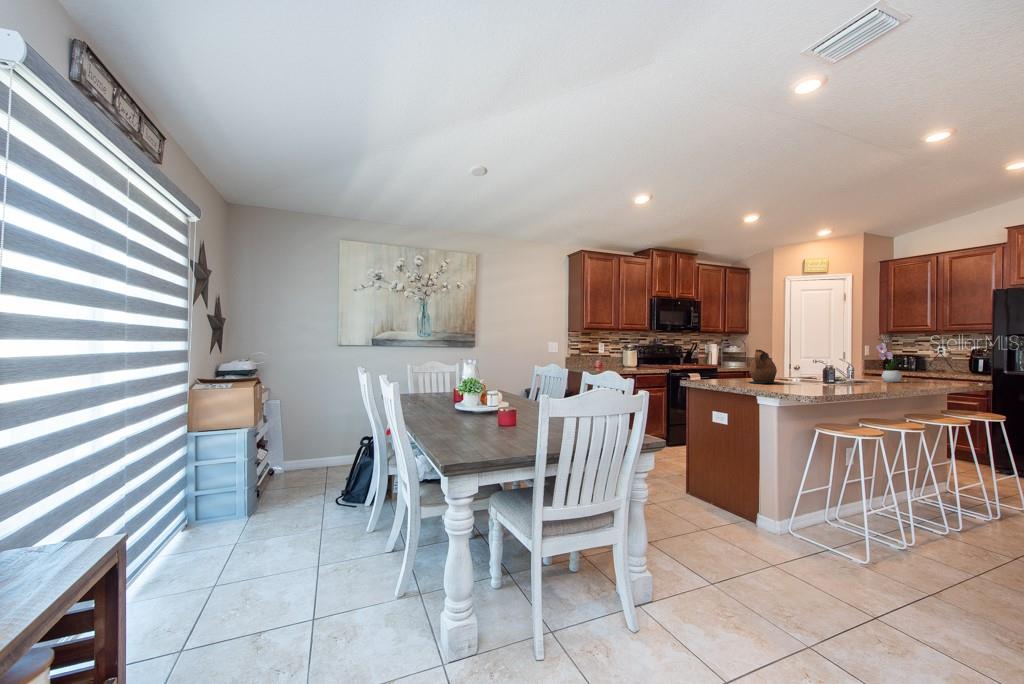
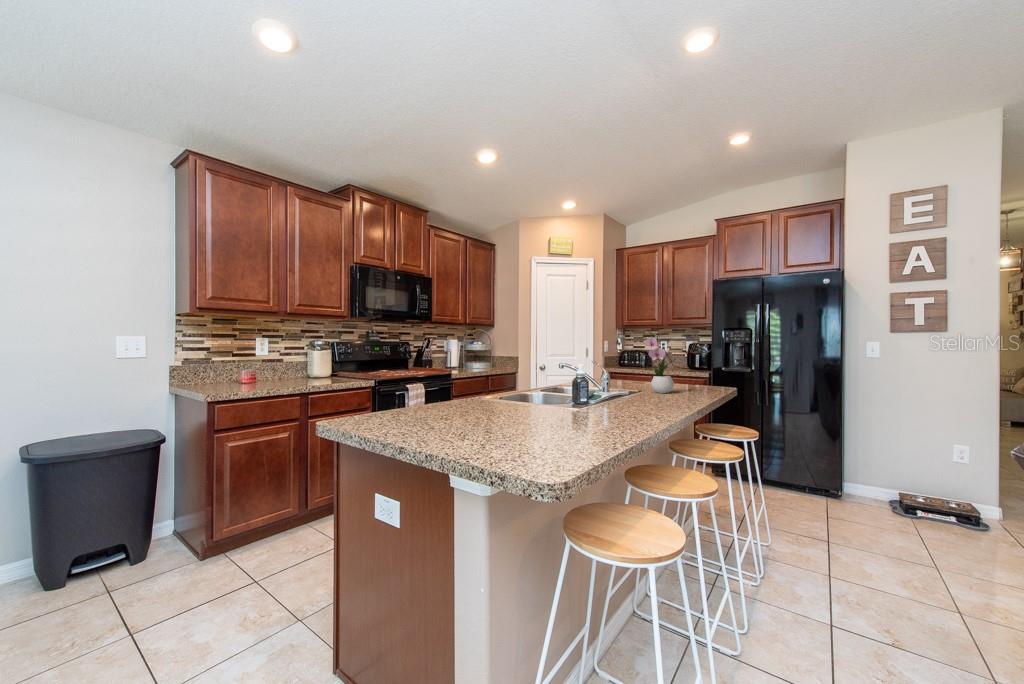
ceramic pitcher: present [749,350,780,383] -> none [460,348,528,426]

